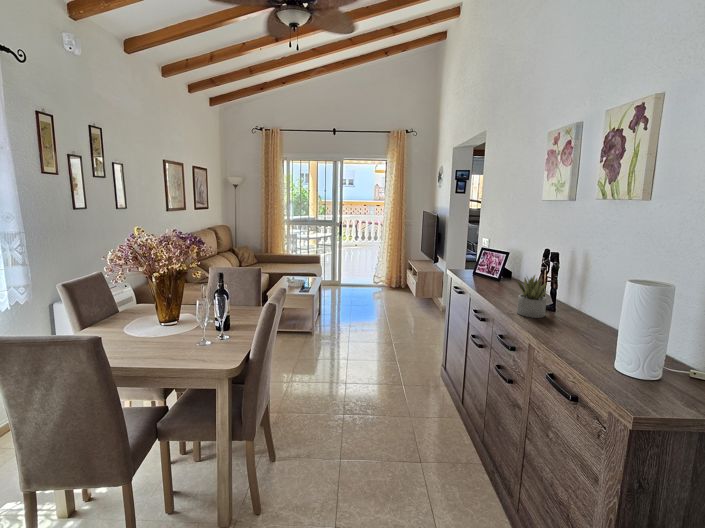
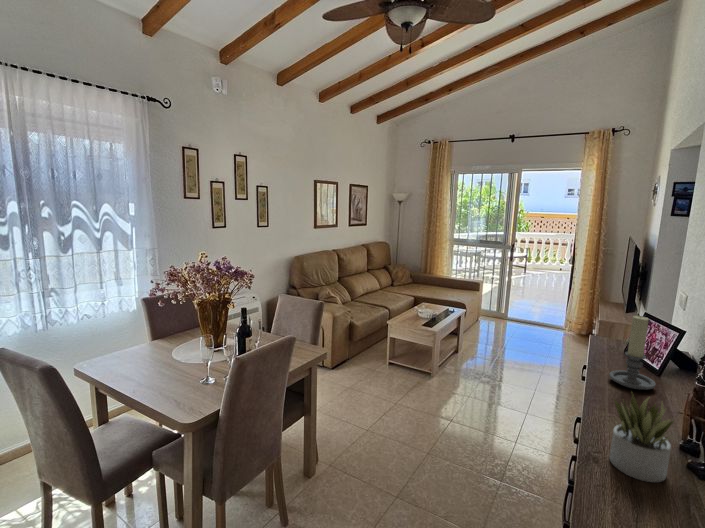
candle holder: none [481,244,505,288] -> present [609,316,655,390]

